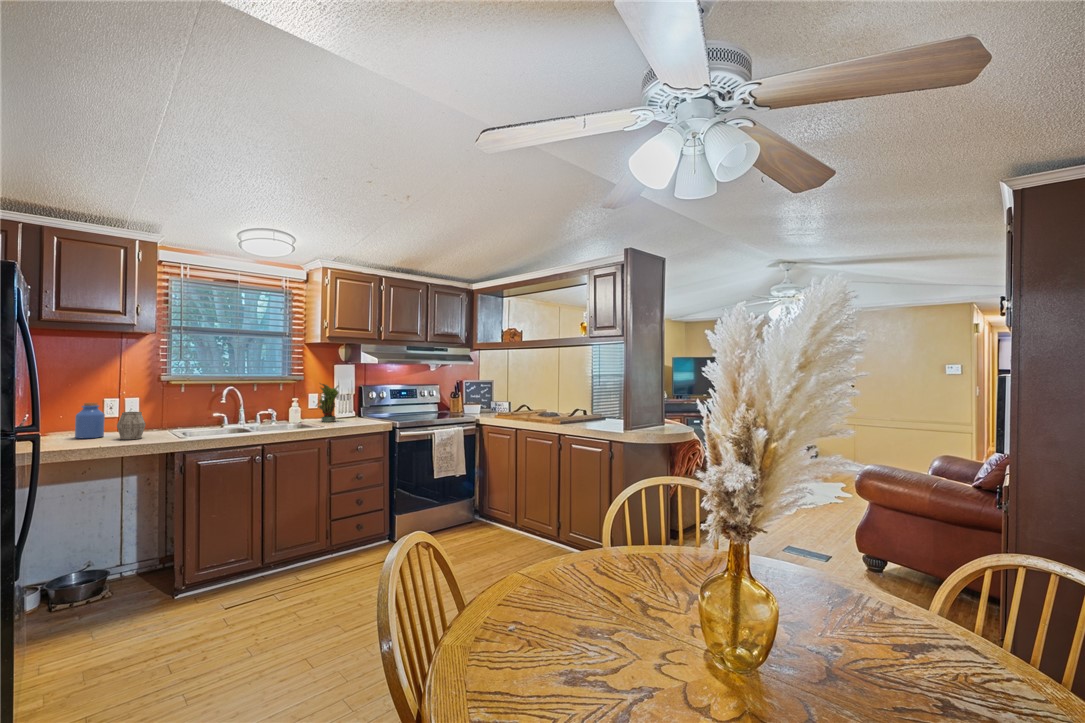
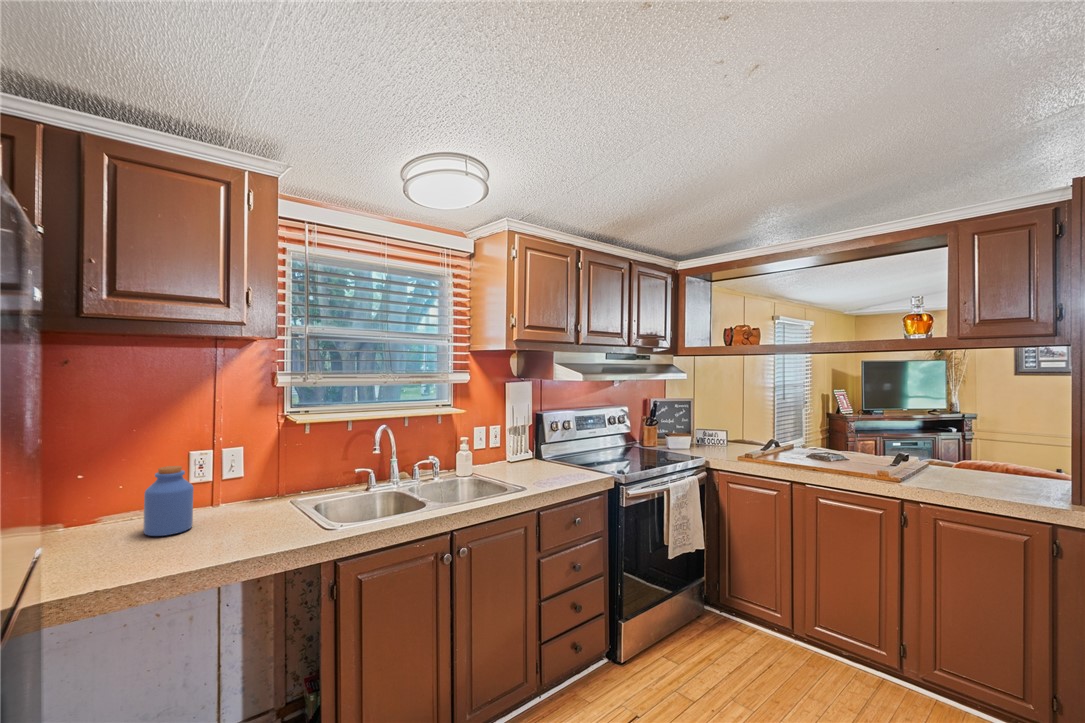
potted plant: present [316,384,339,422] -> none [492,414,531,475]
mug: present [117,412,146,439] -> none [216,483,264,540]

